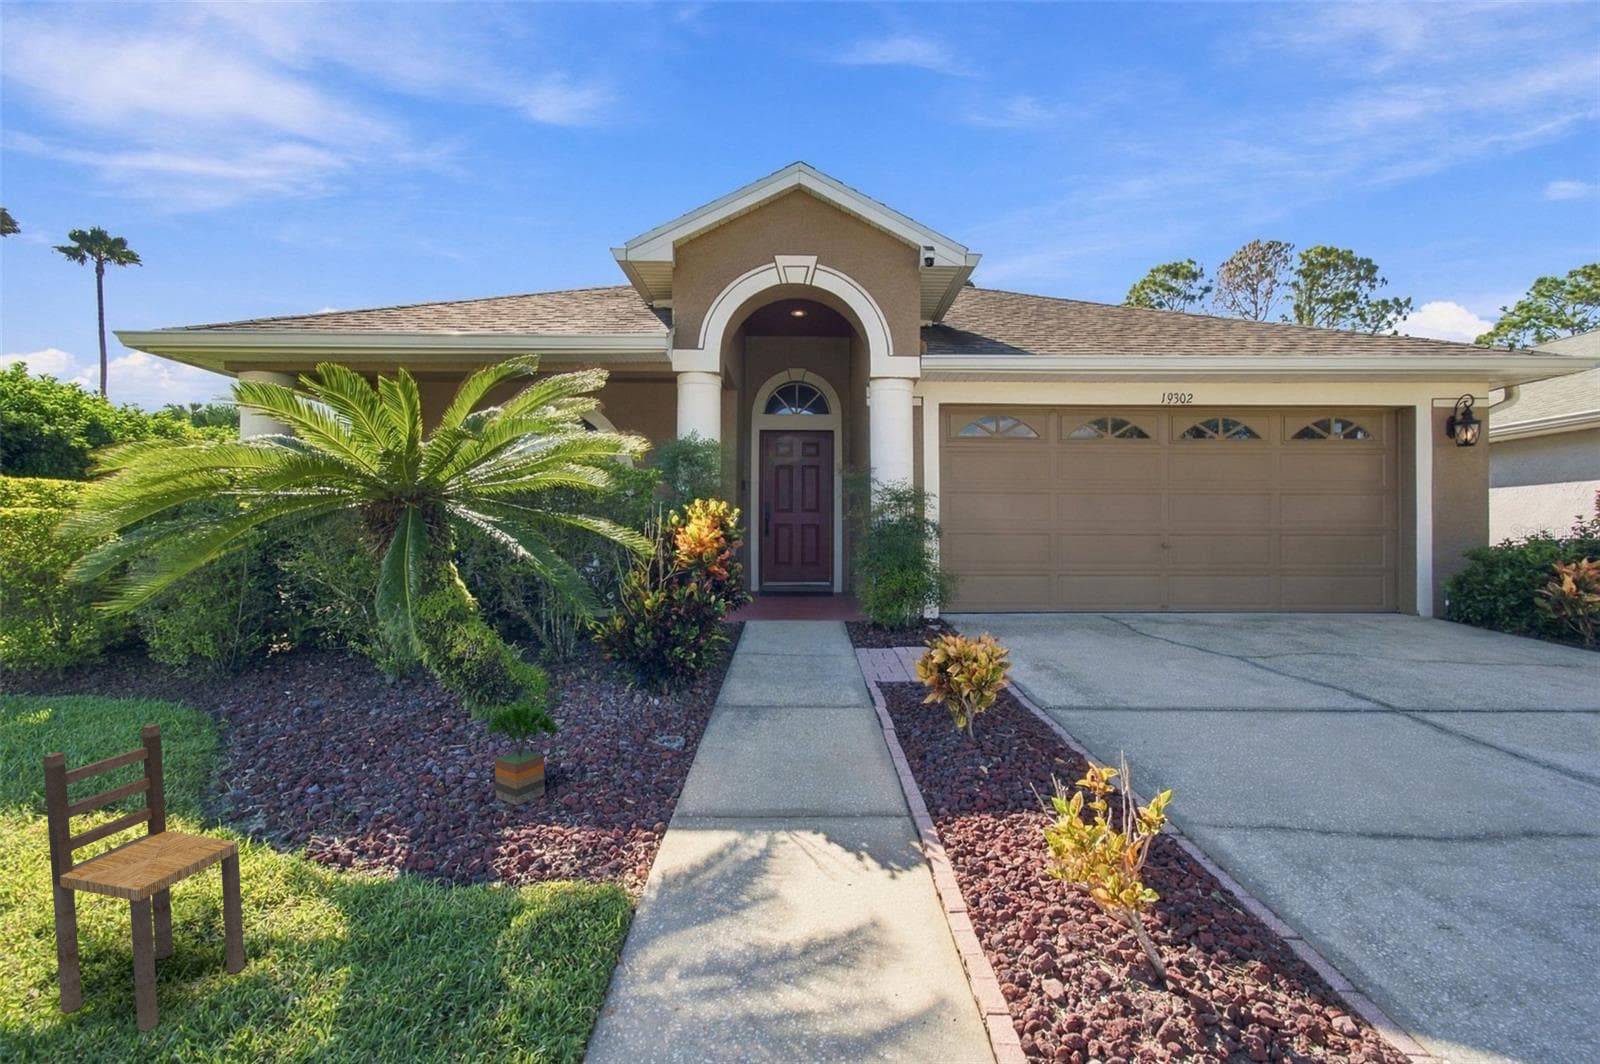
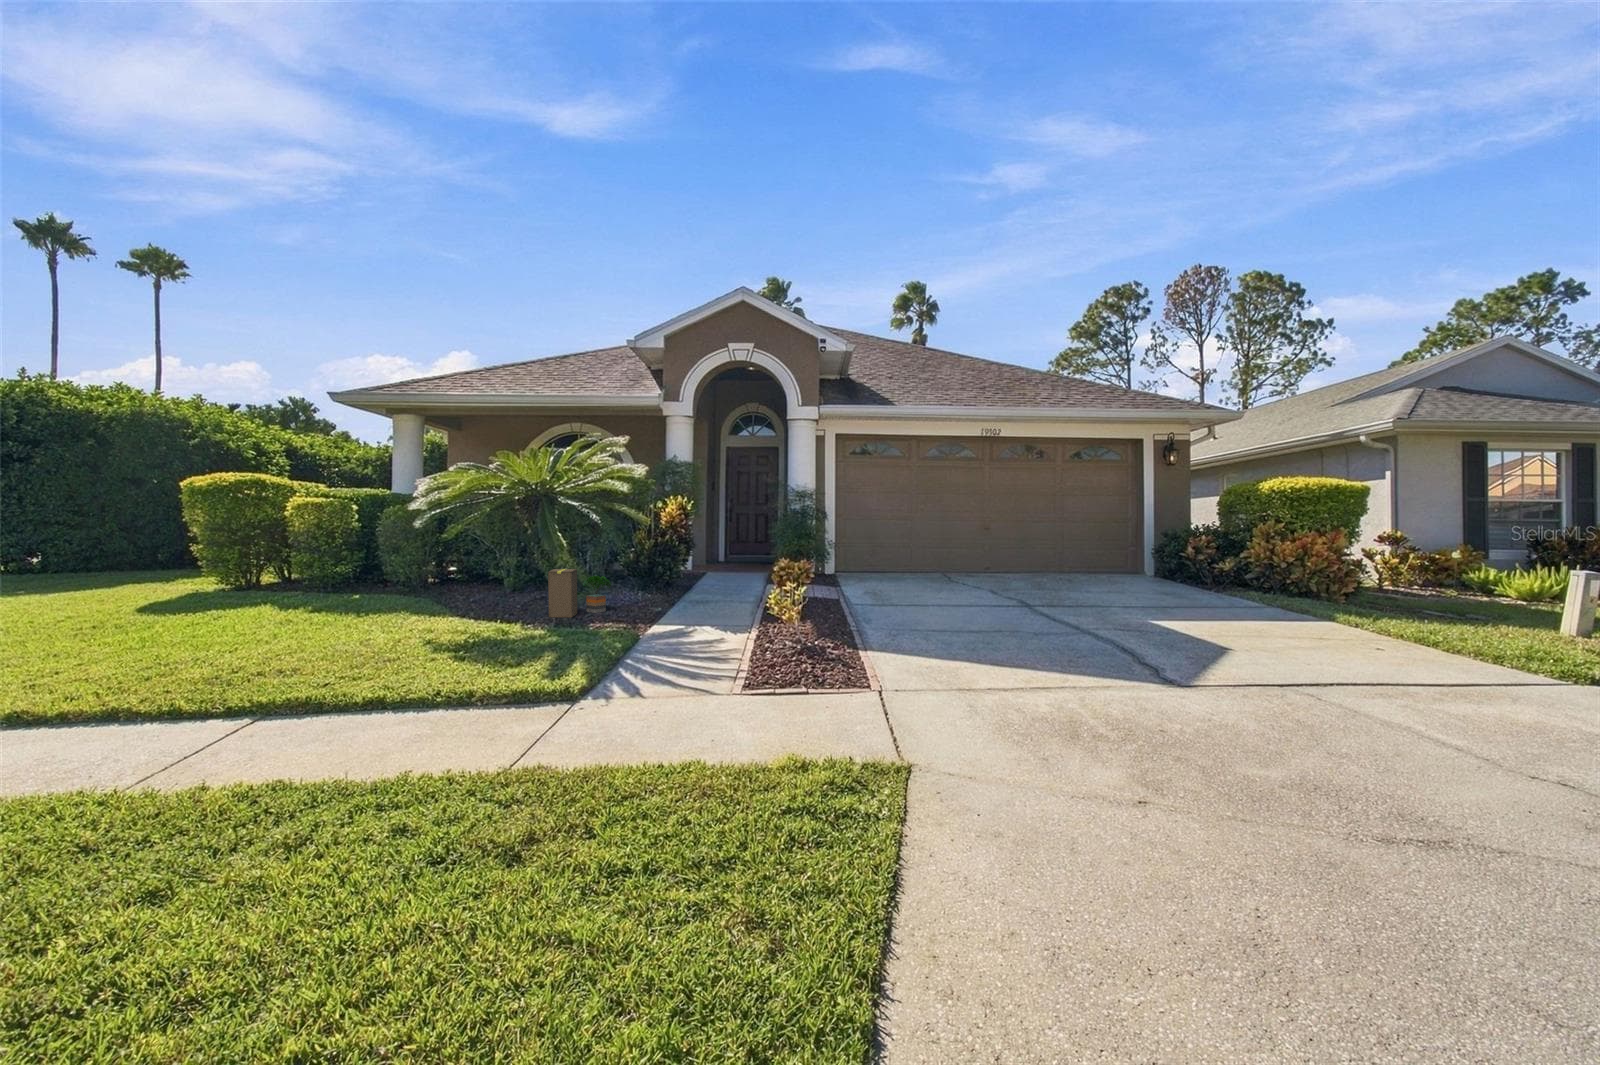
cardboard box: none [376,700,468,840] -> present [548,569,577,618]
chair: present [43,724,245,1032] -> none [484,557,528,634]

